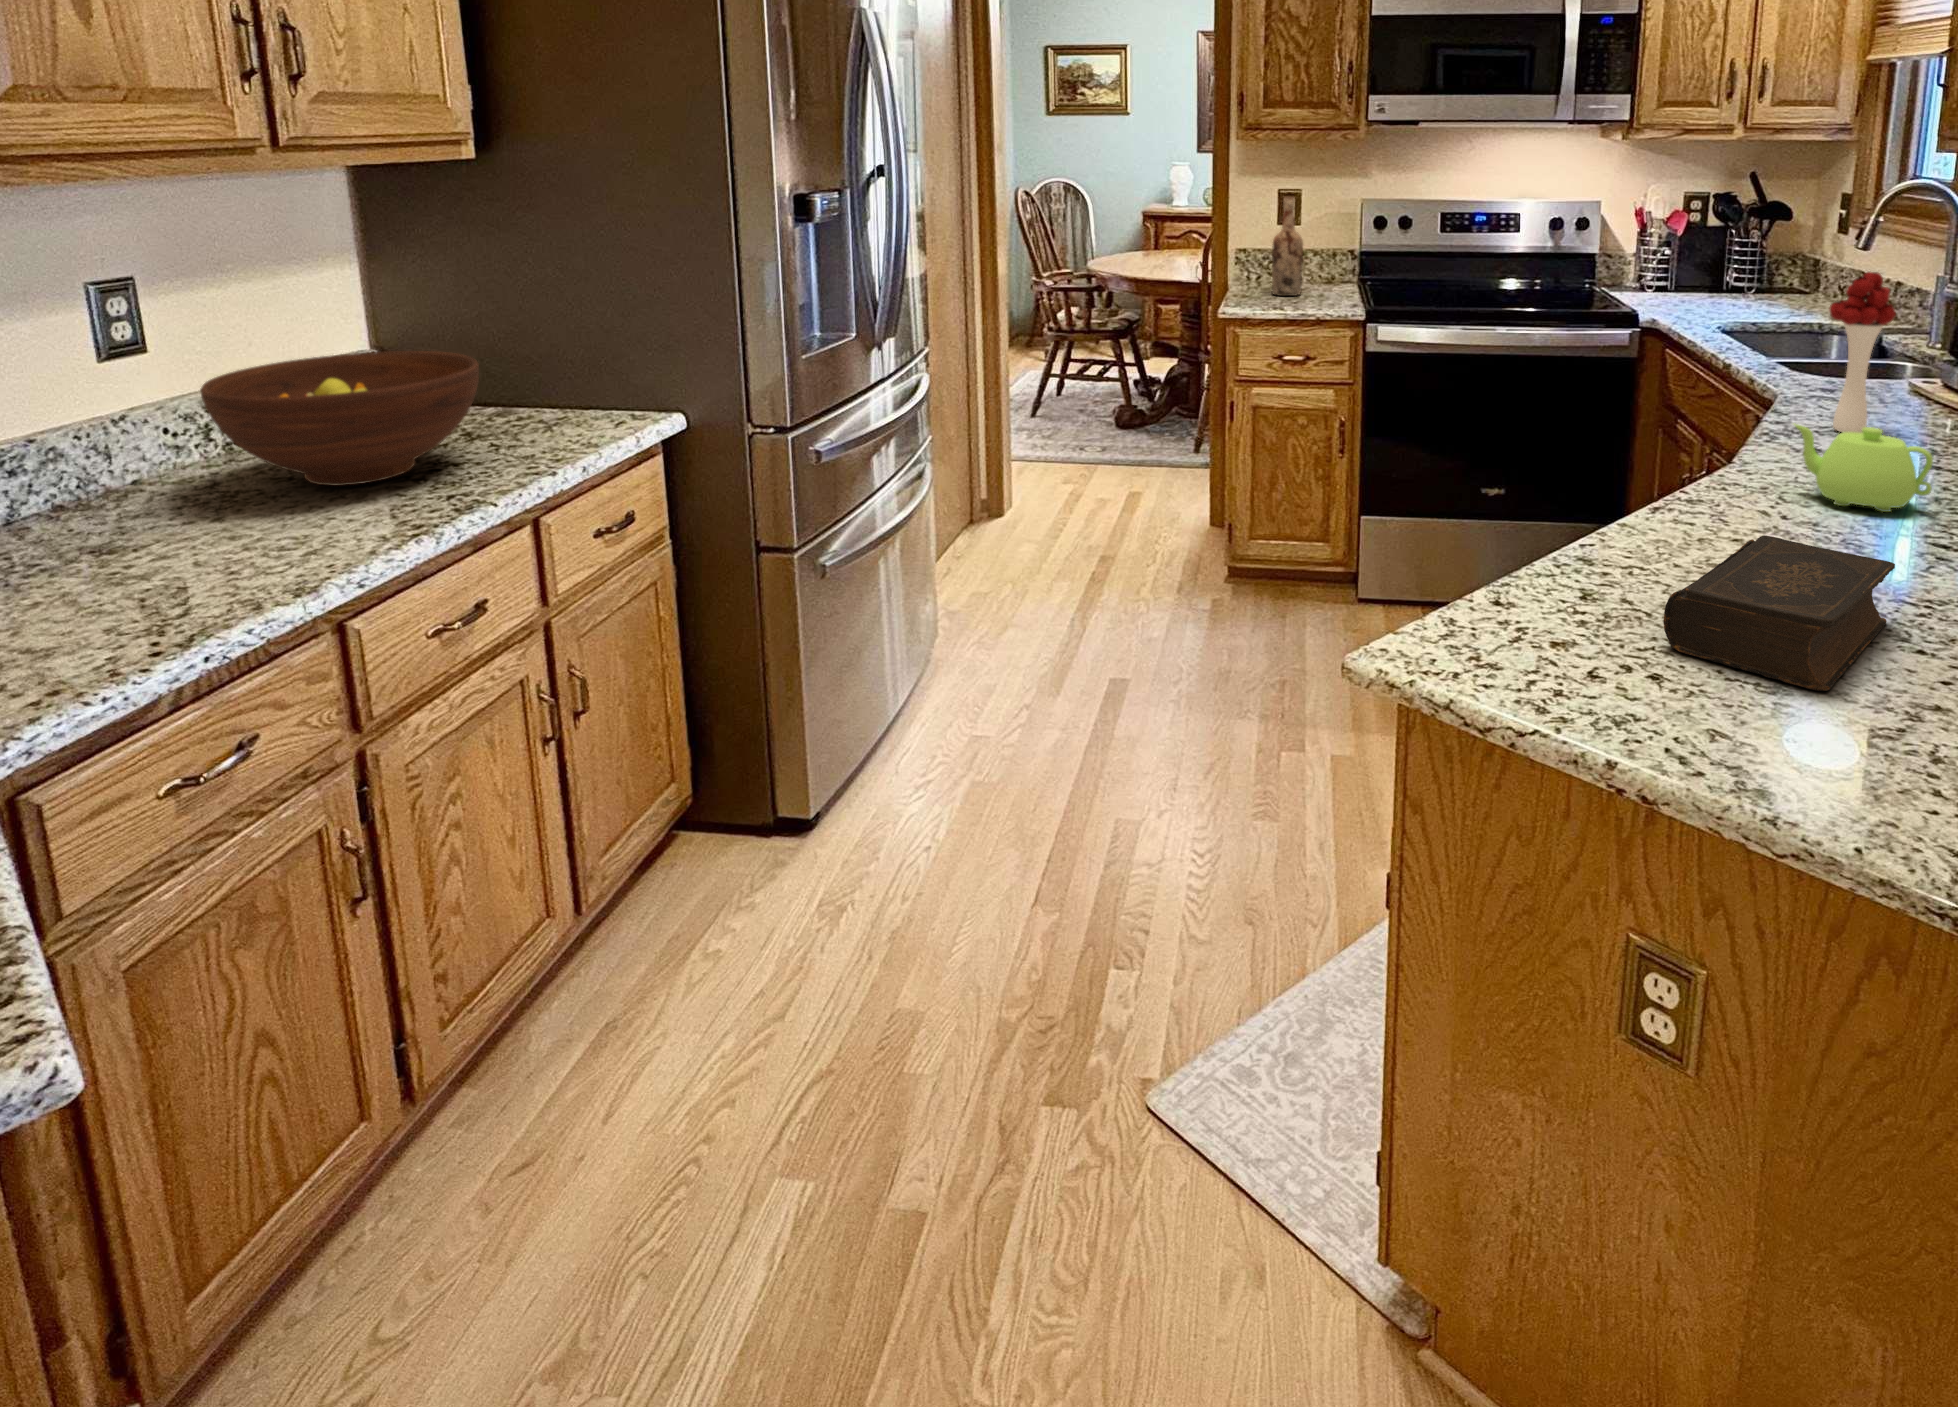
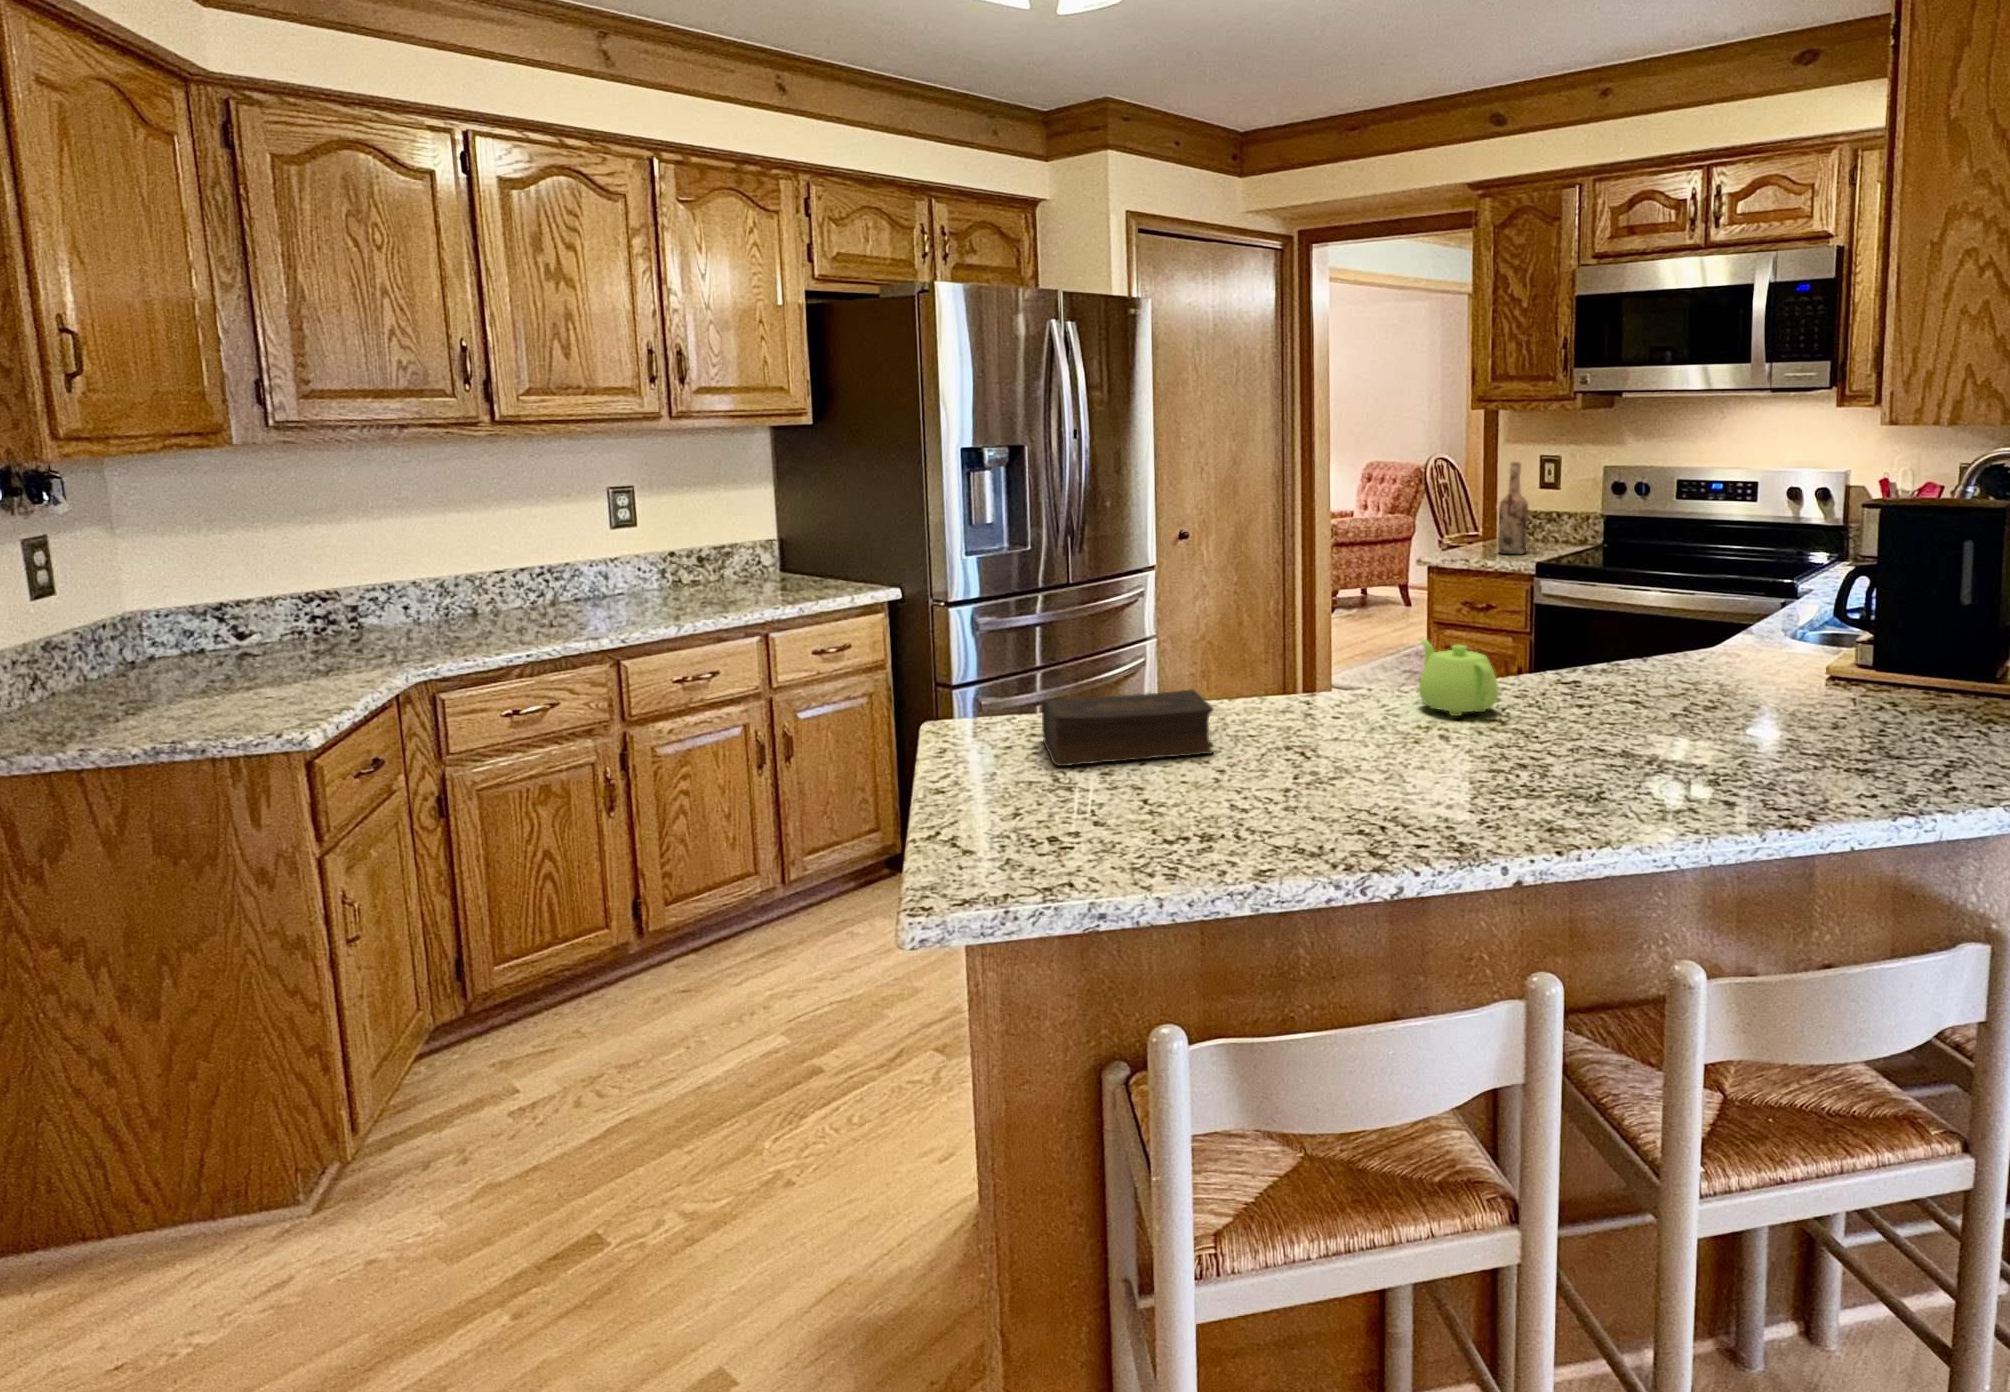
flower bouquet: present [1829,272,1896,433] -> none [1617,524,1682,678]
fruit bowl: present [200,351,479,486] -> none [623,535,762,604]

